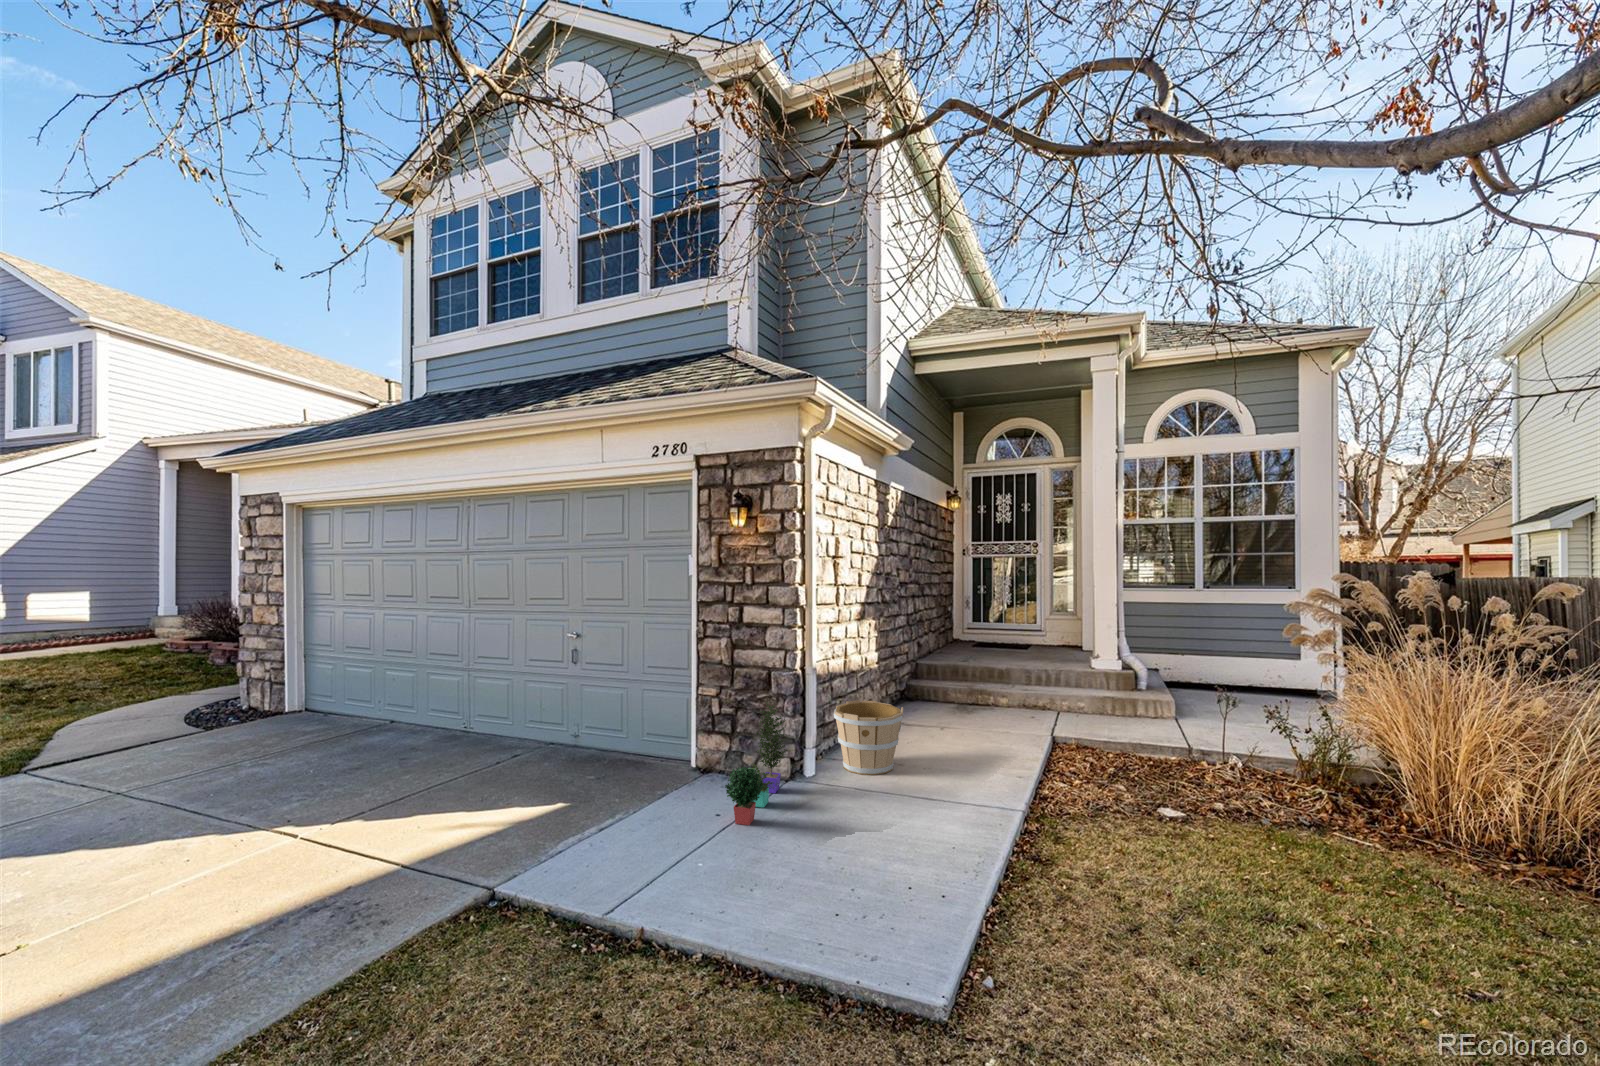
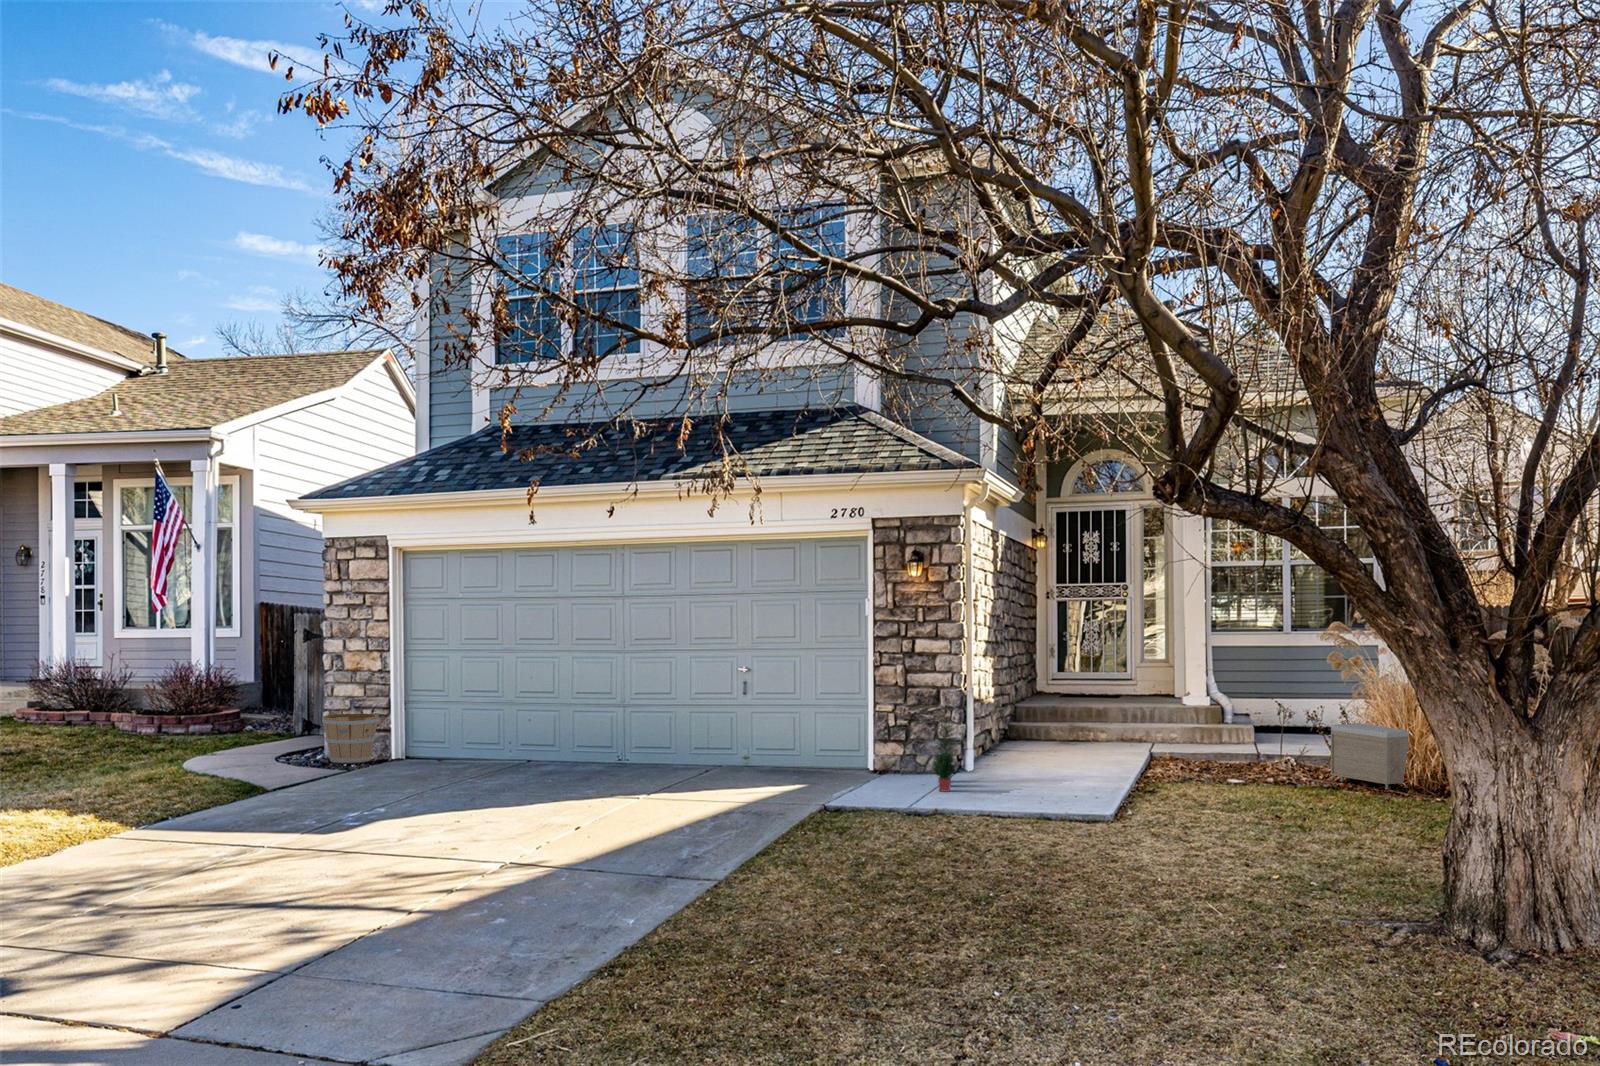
wooden bucket: present [834,700,903,775] -> present [322,713,380,763]
storage bench: none [1317,729,1481,852] -> present [1331,723,1409,789]

